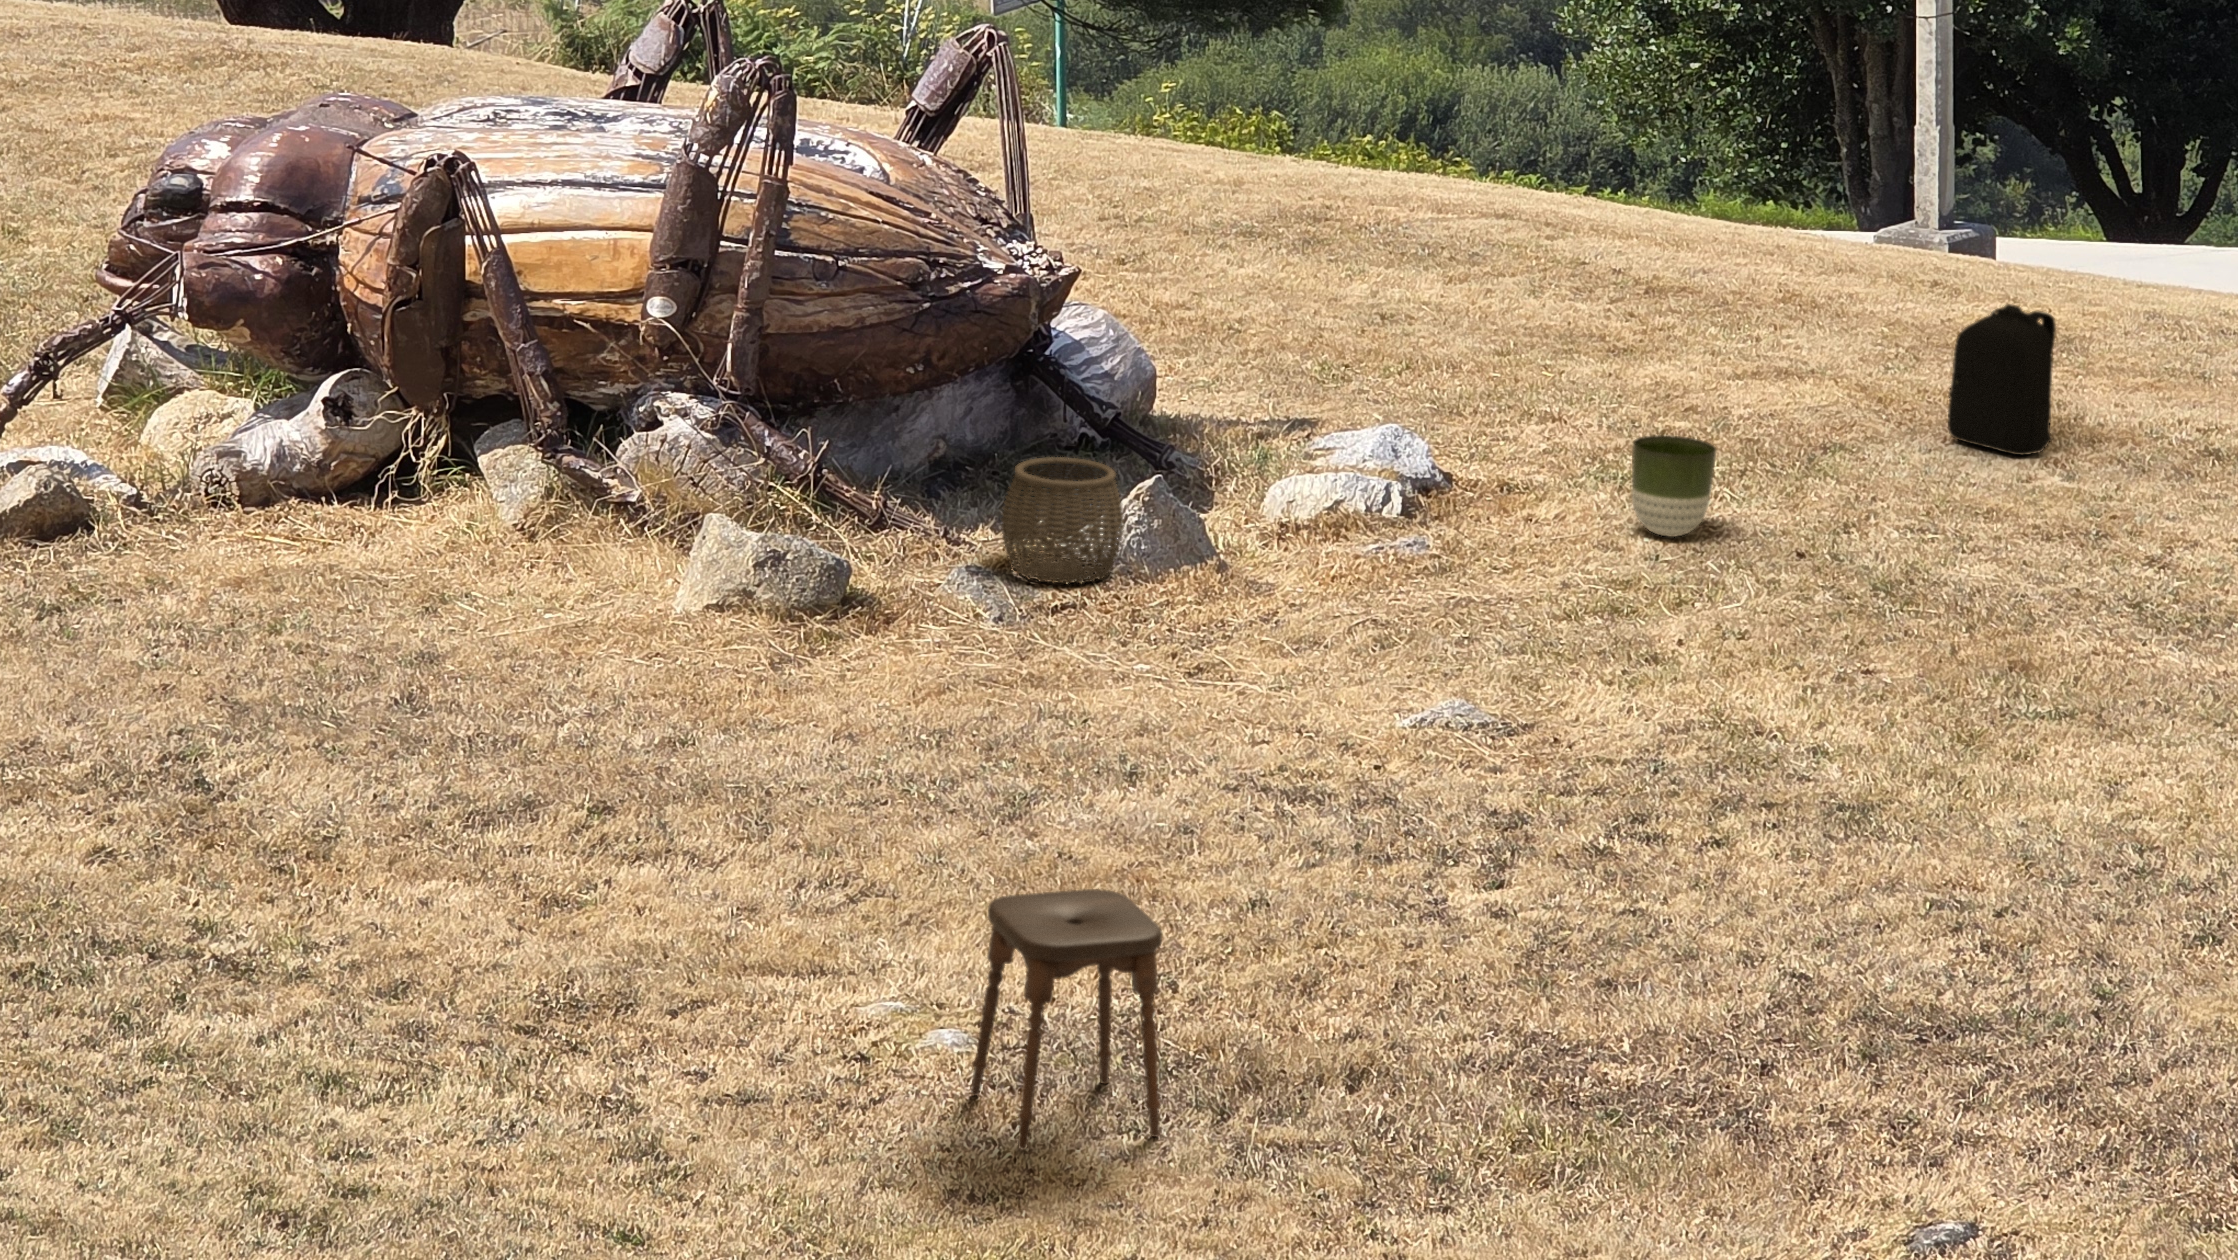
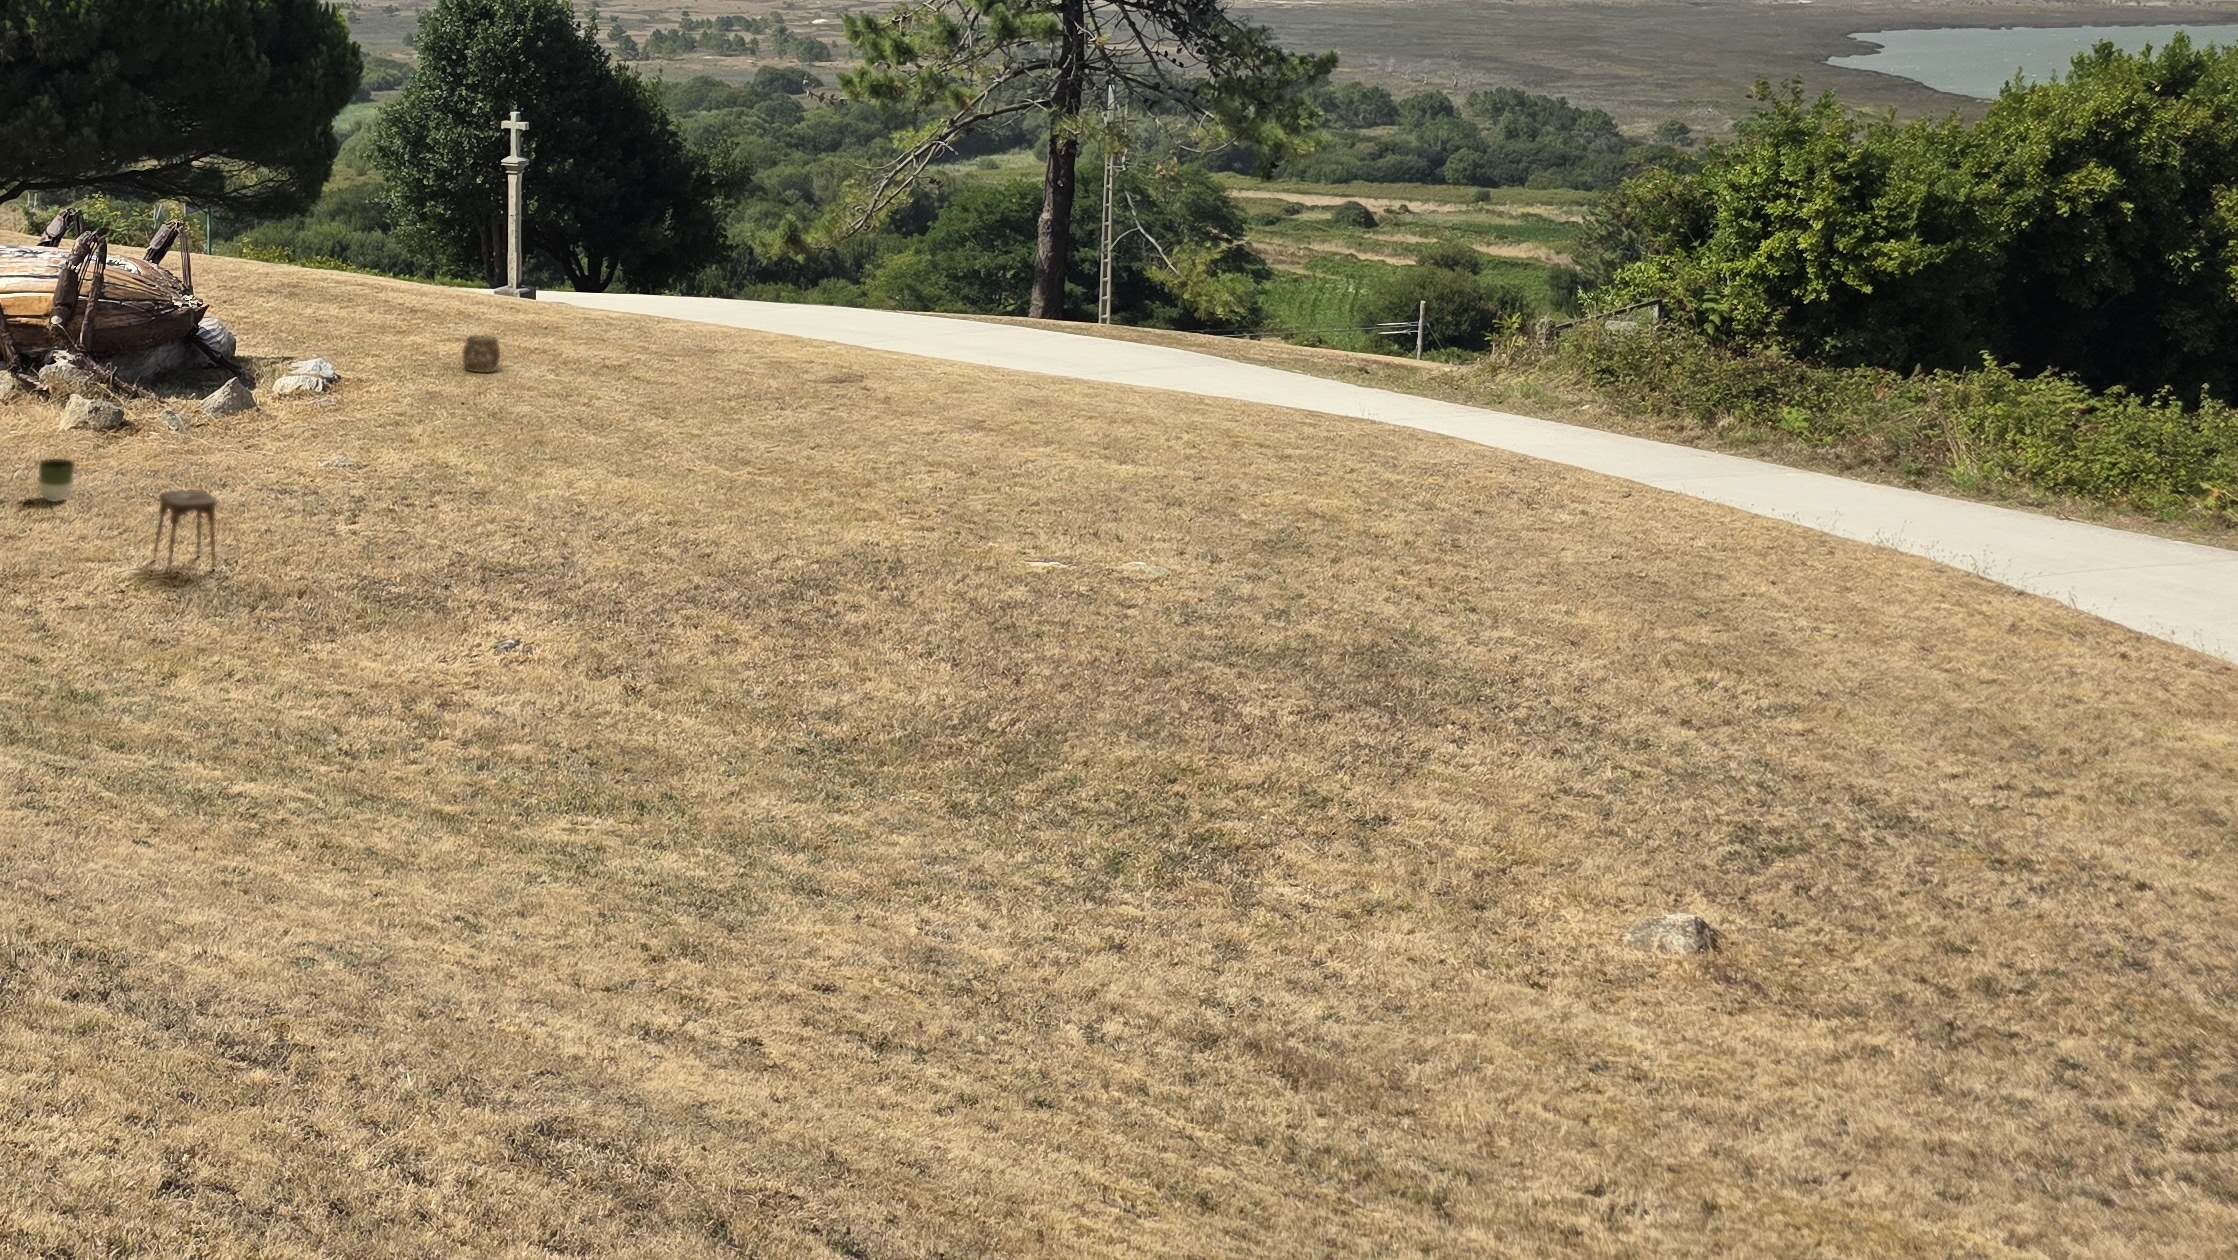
backpack: present [1948,304,2056,455] -> none [523,323,560,375]
planter: present [1632,435,1716,537] -> present [39,459,74,502]
woven basket: present [1001,457,1124,584] -> present [462,335,500,373]

